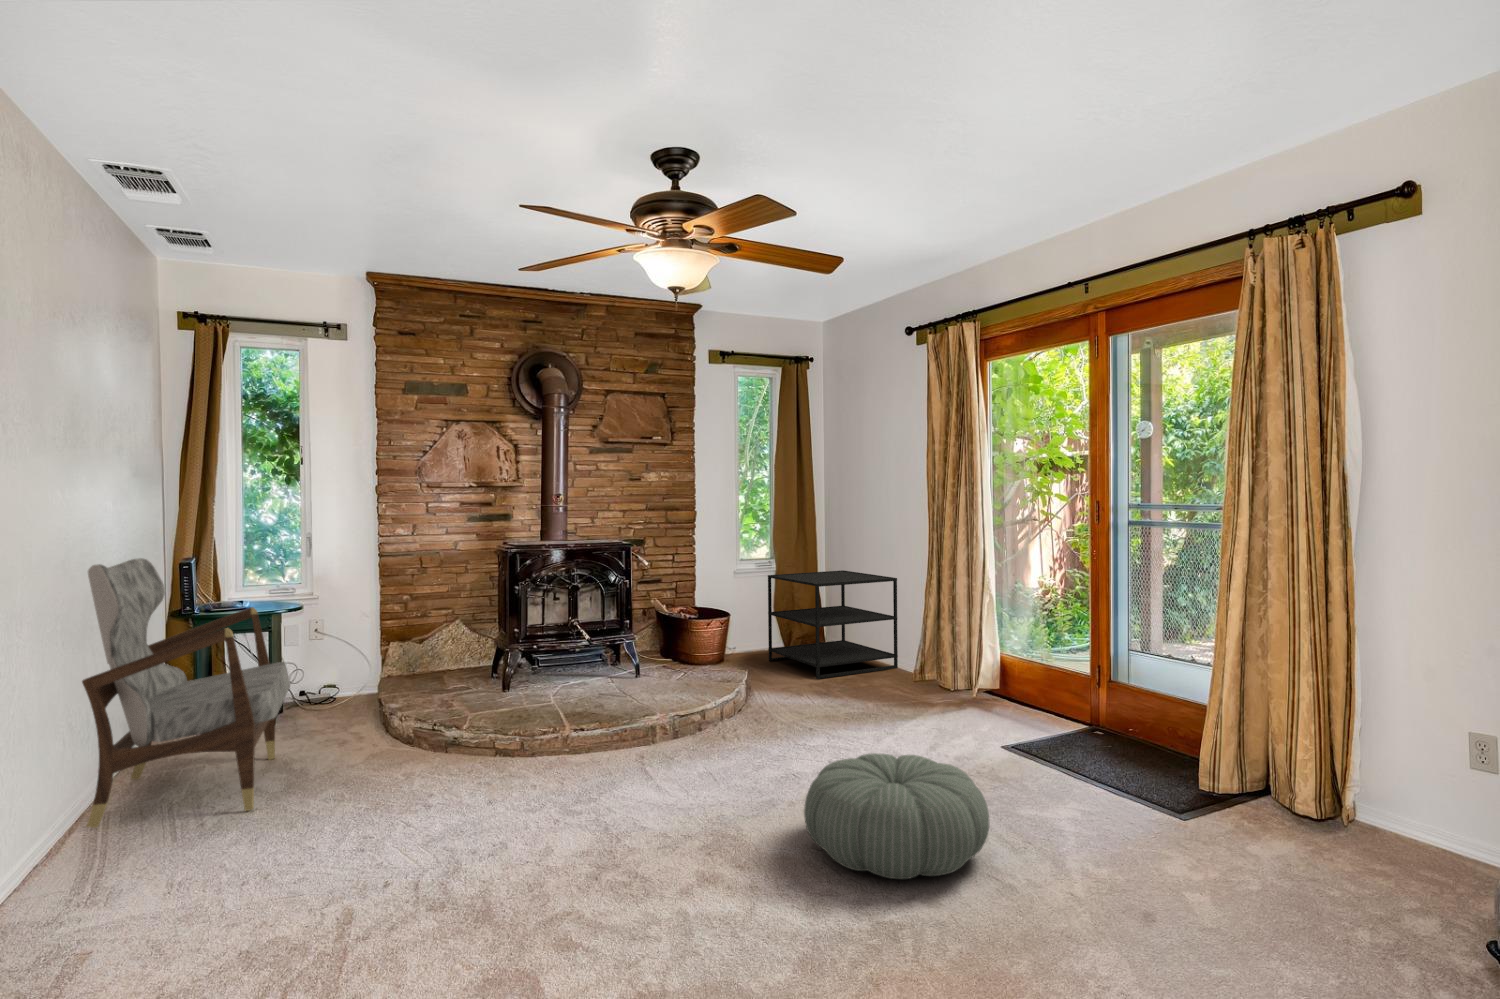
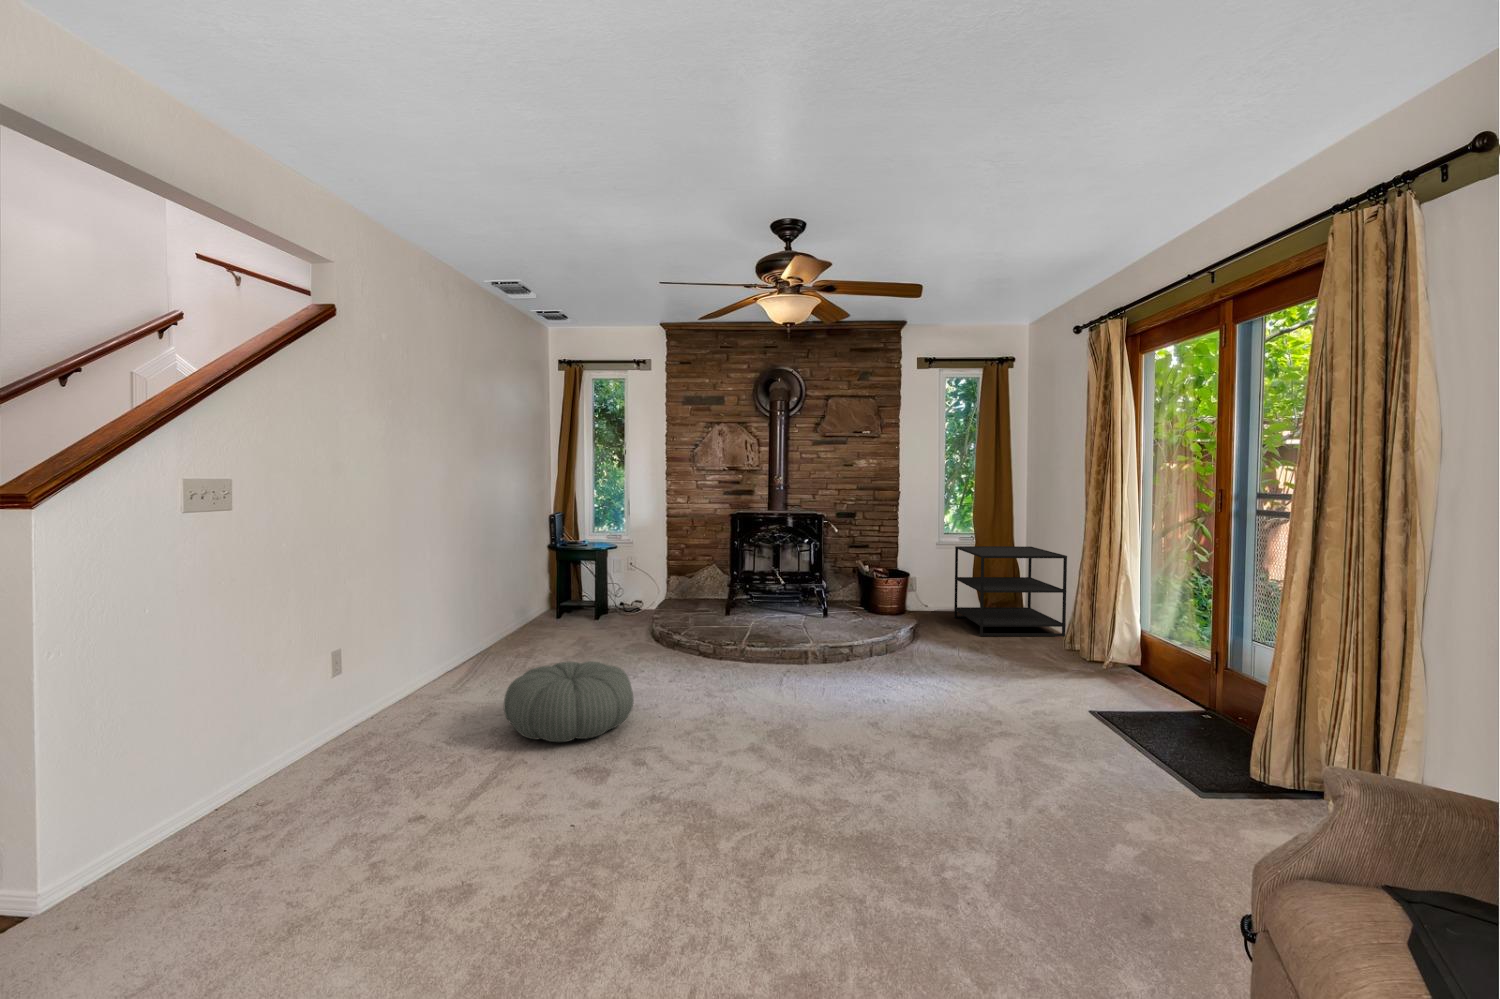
armchair: present [82,558,290,828] -> none [469,511,588,665]
pouf: present [804,753,990,879] -> present [504,661,634,742]

